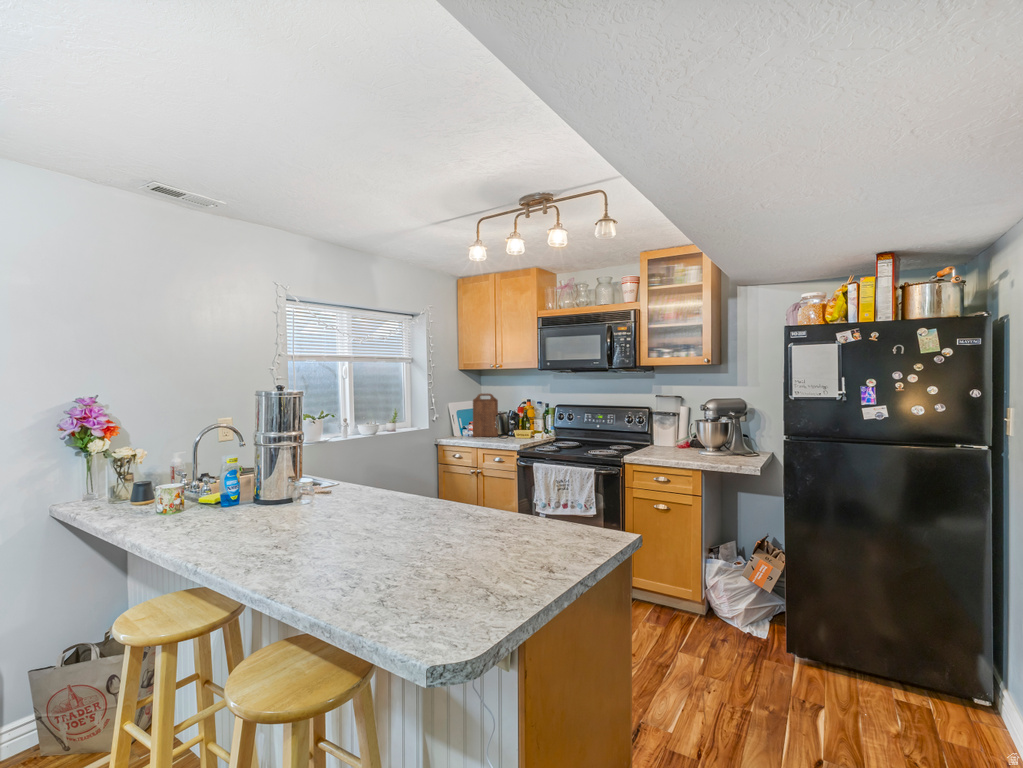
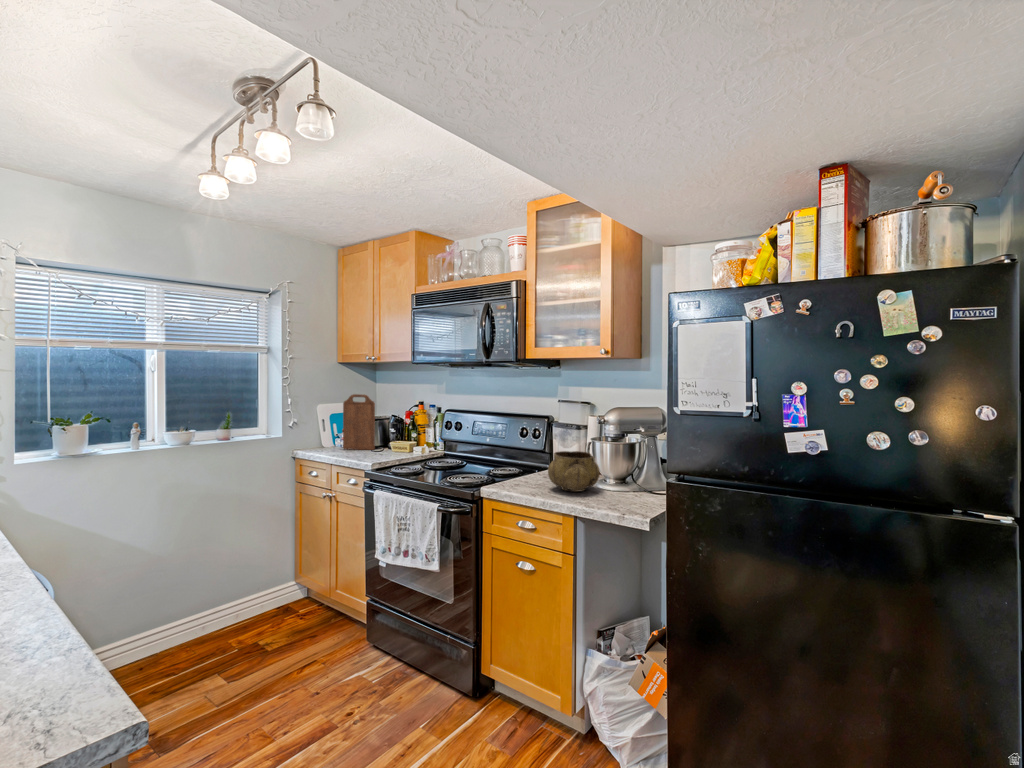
decorative bowl: none [669,429,707,456] -> present [548,451,600,492]

